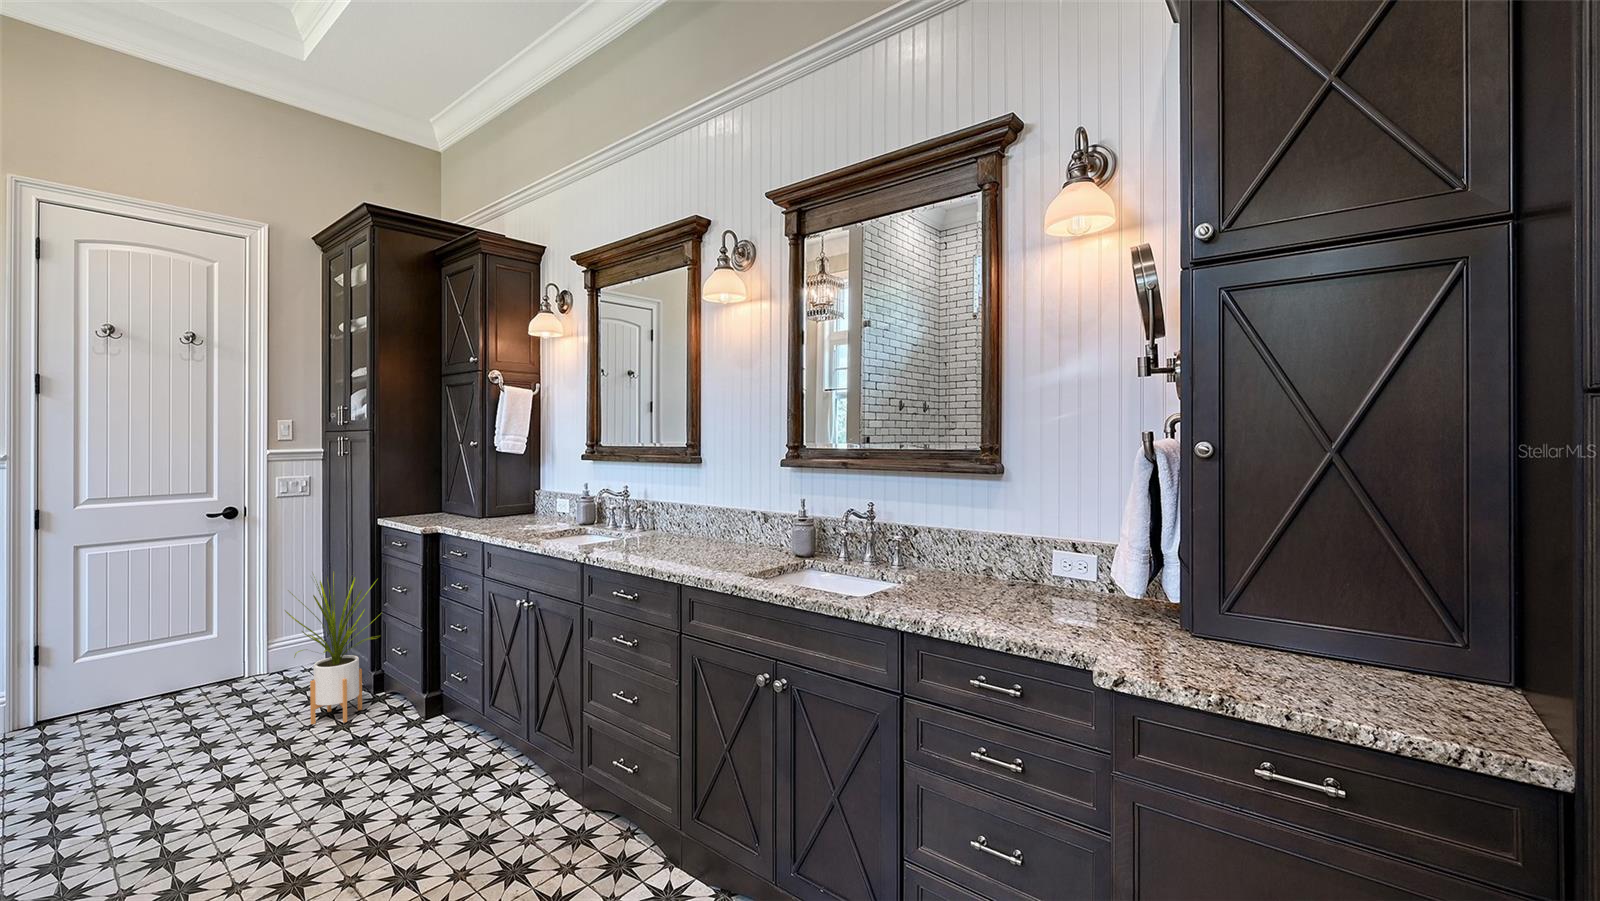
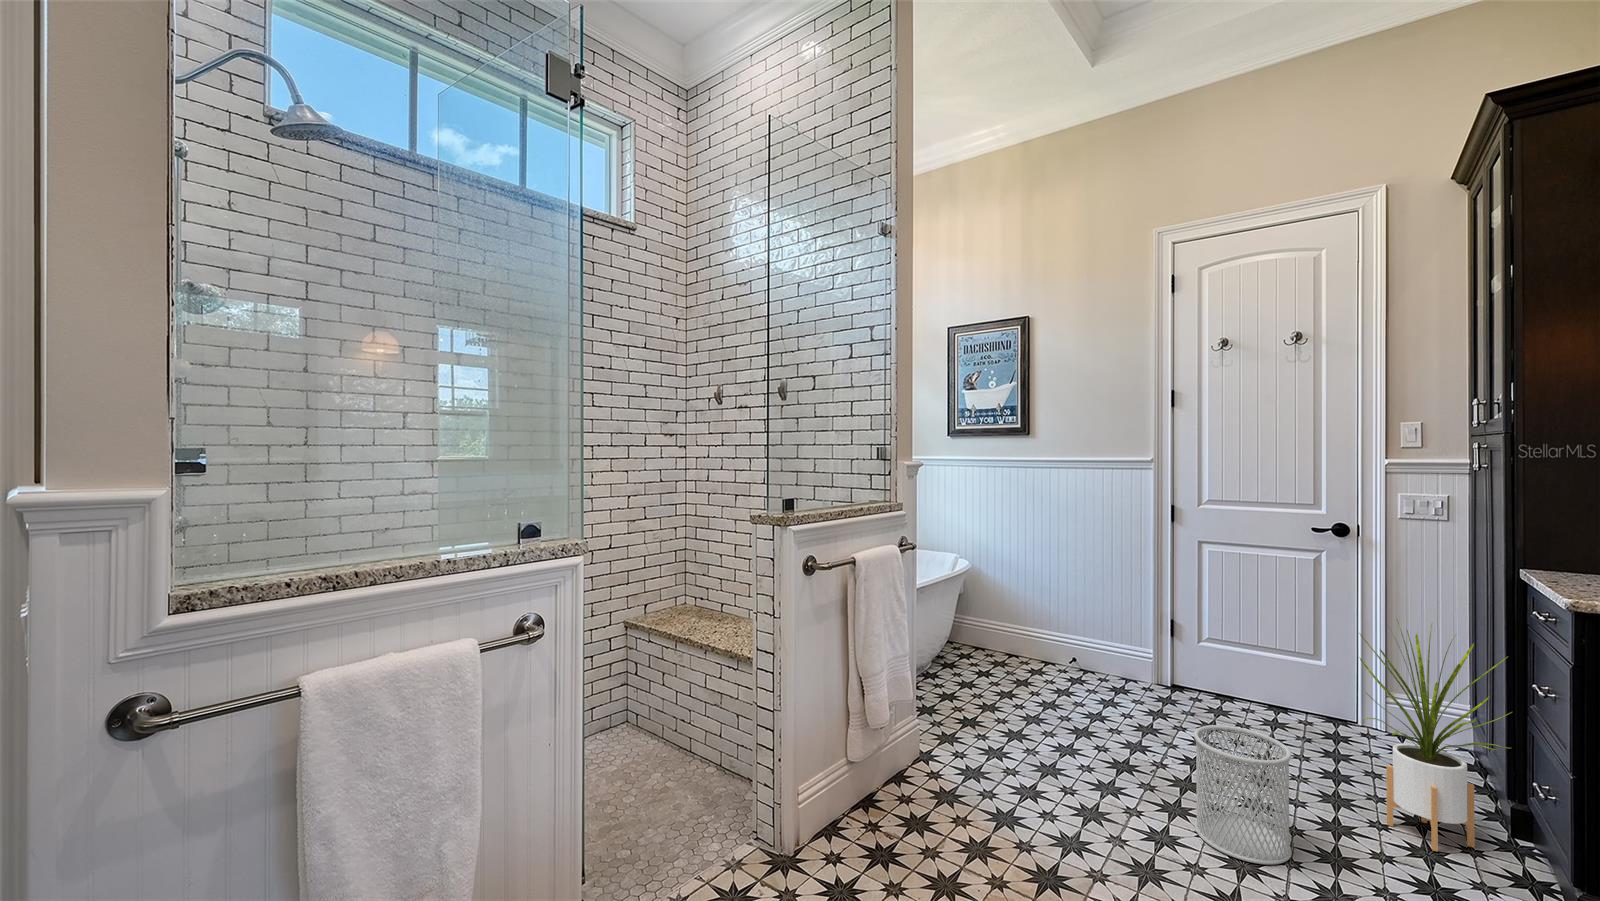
wastebasket: none [176,692,270,809] -> present [1194,725,1292,864]

